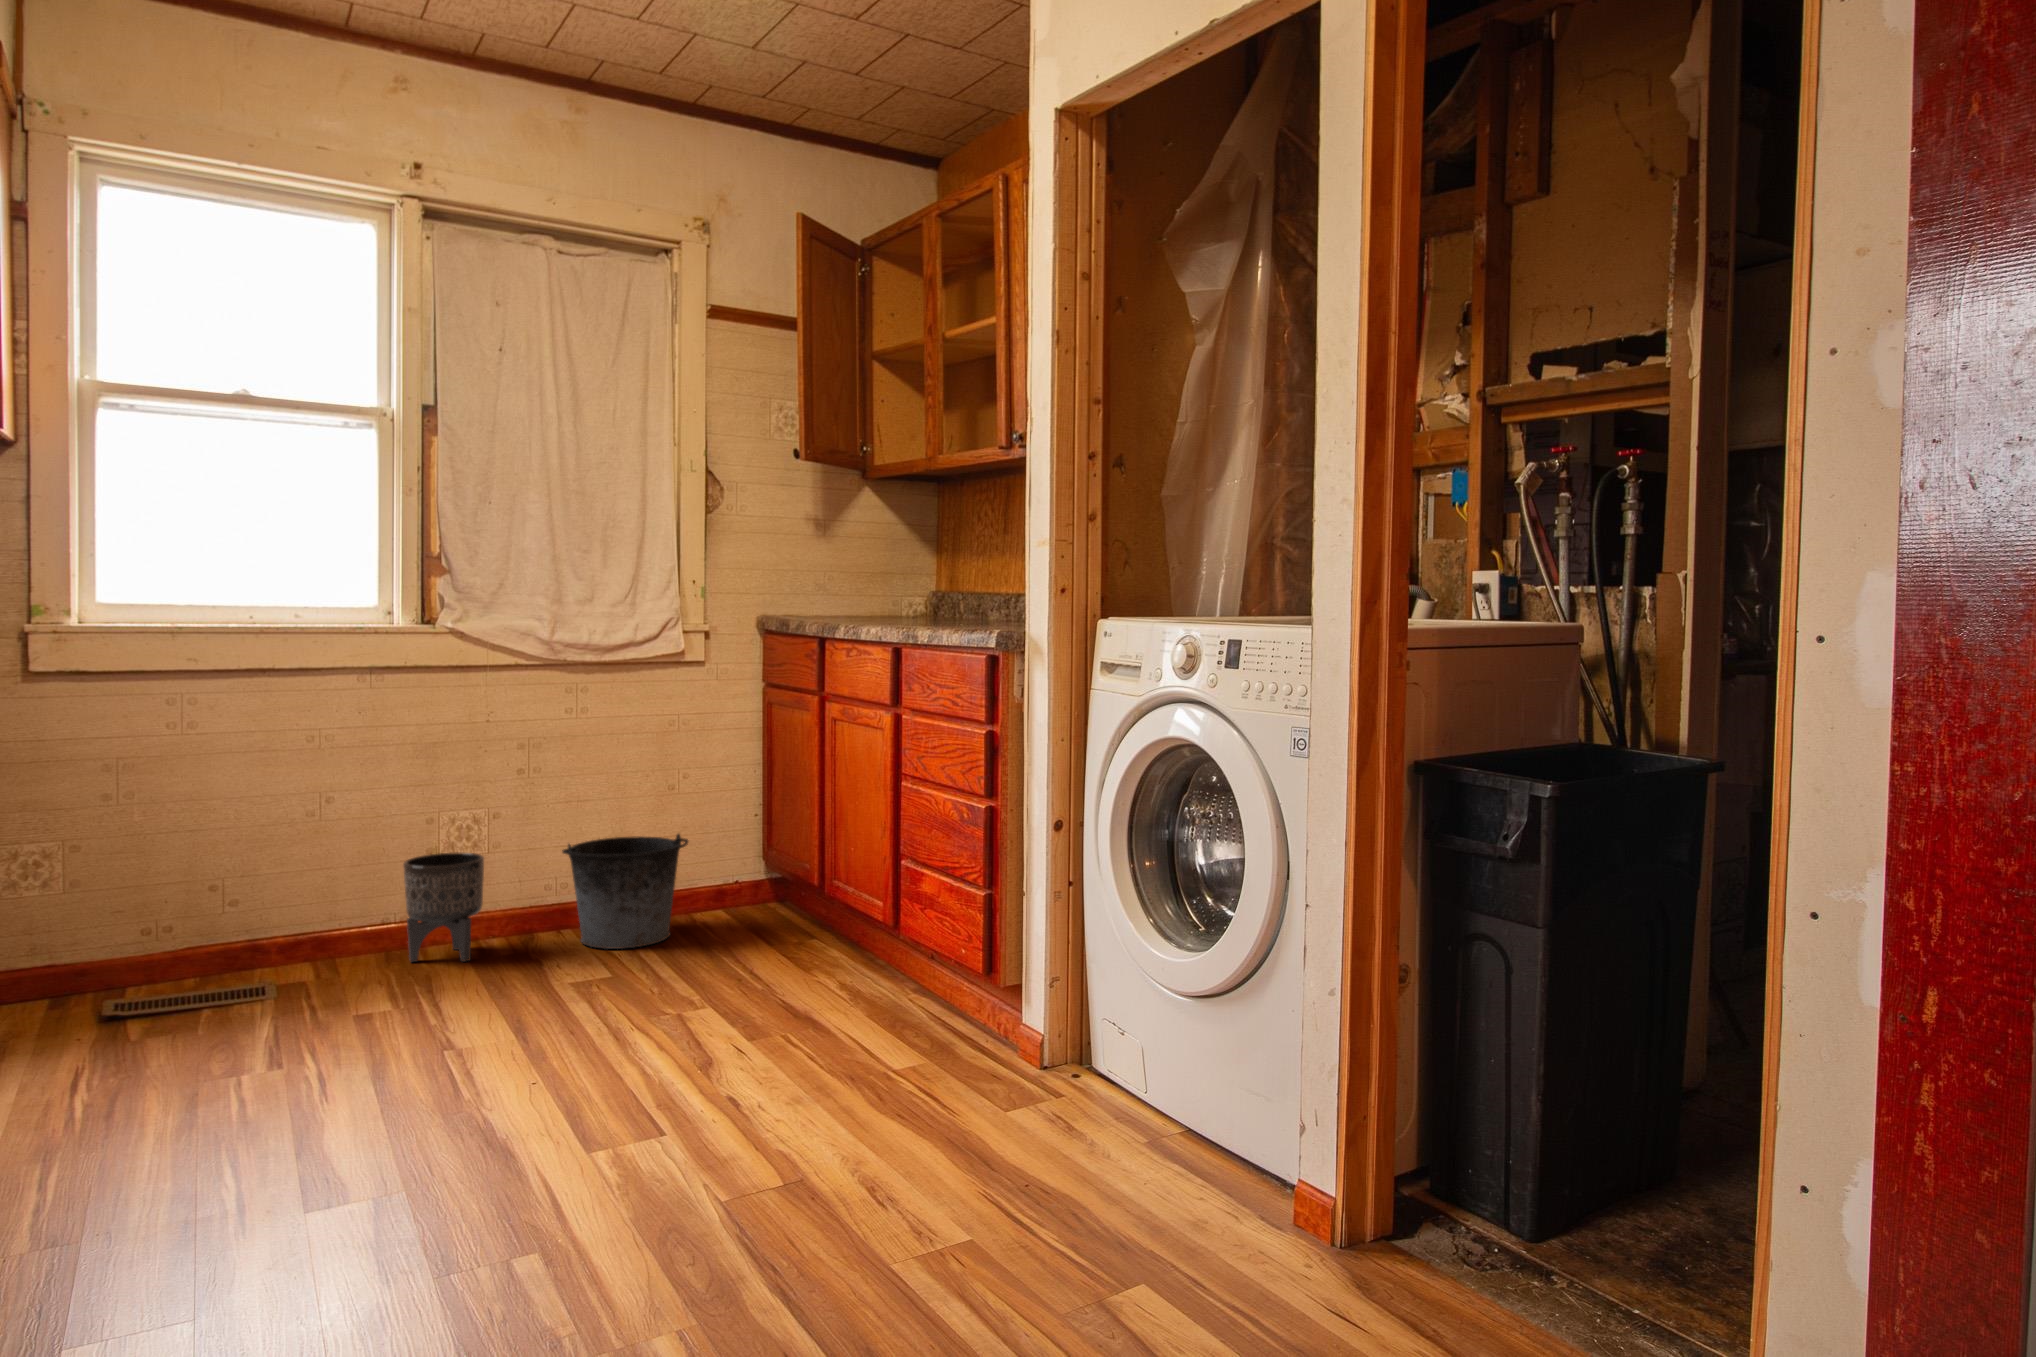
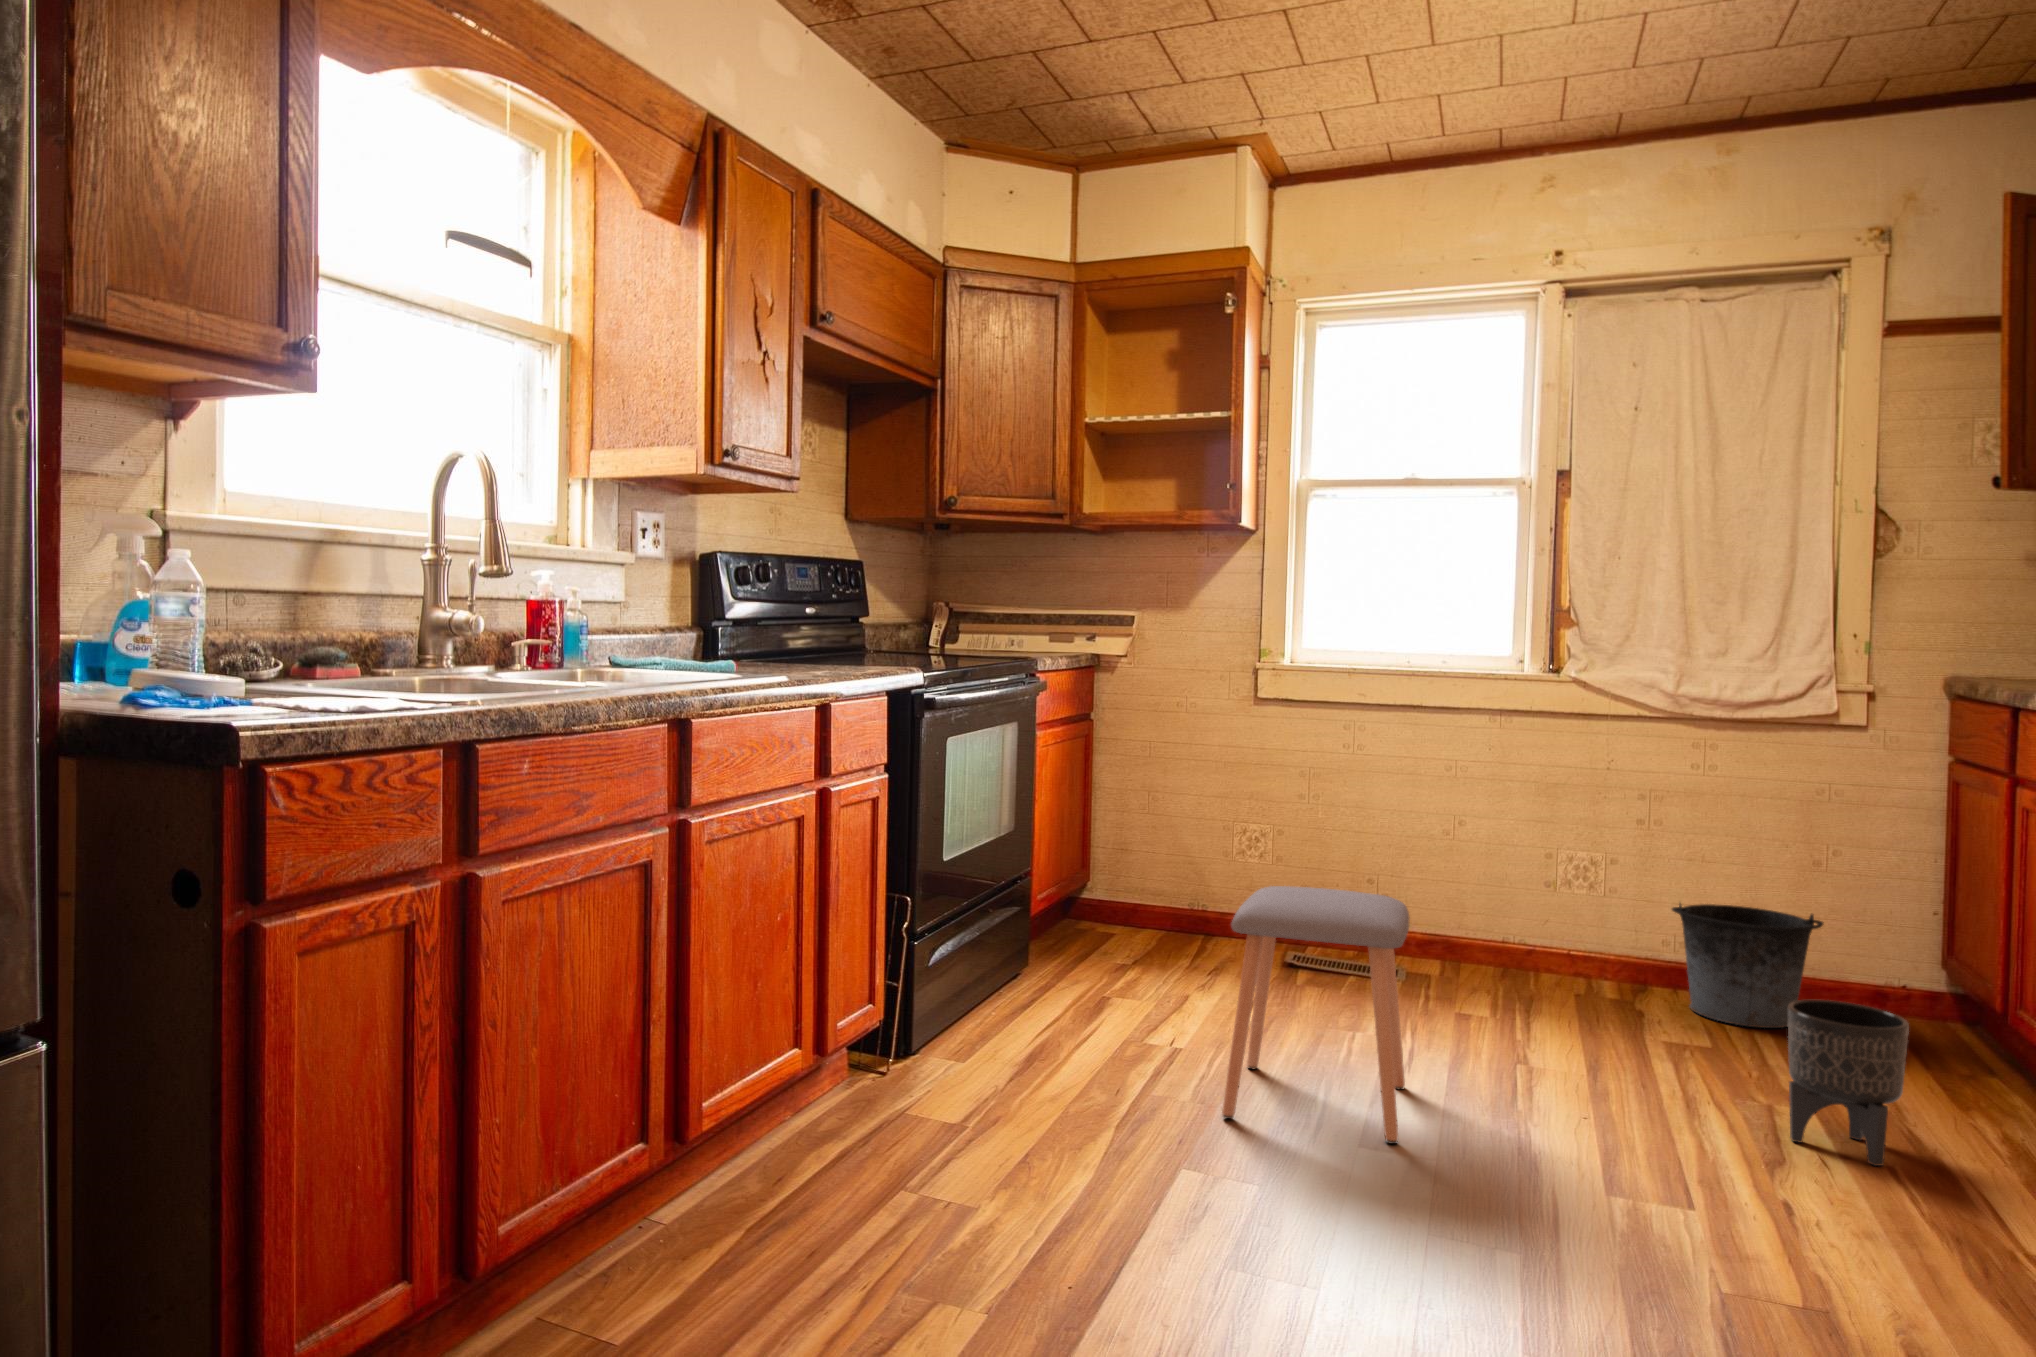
planter: present [403,852,484,962] -> present [1788,1000,1909,1166]
stool: none [74,899,345,1254] -> present [1222,886,1410,1144]

